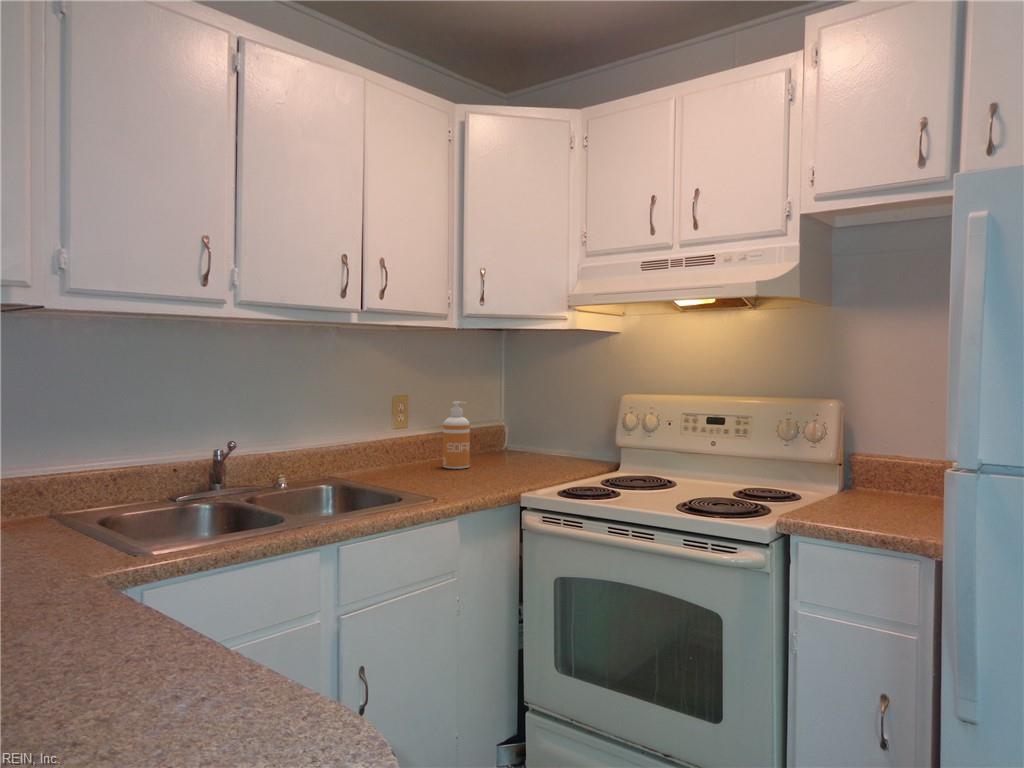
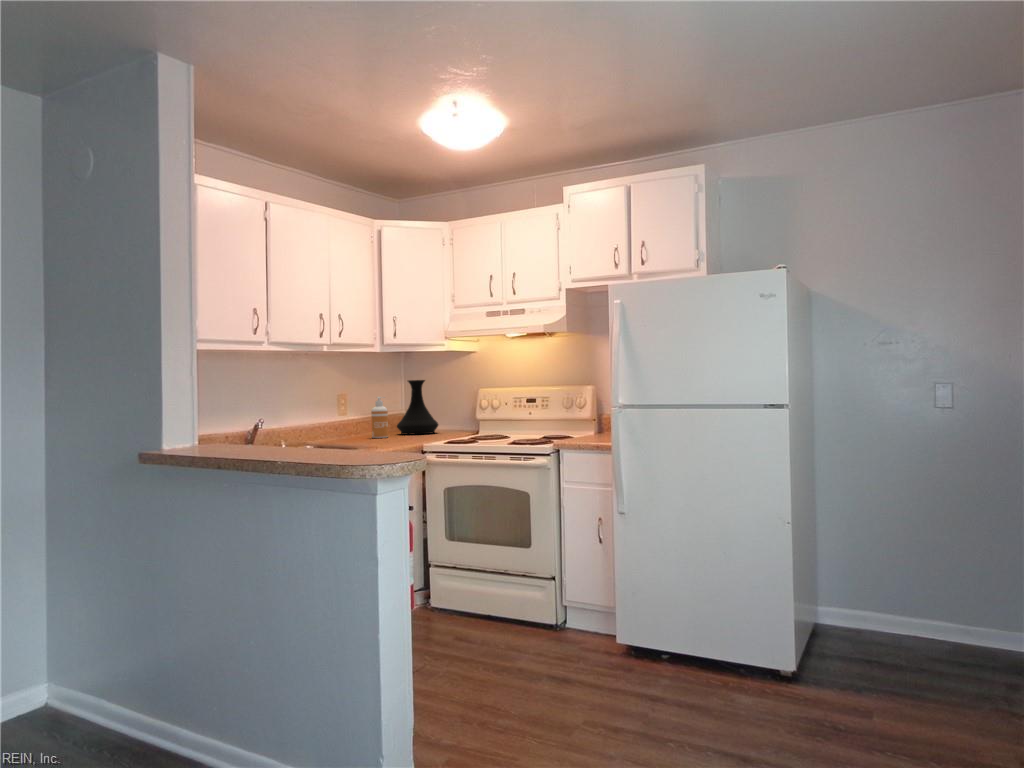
vase: none [486,375,551,462] -> present [397,380,438,435]

